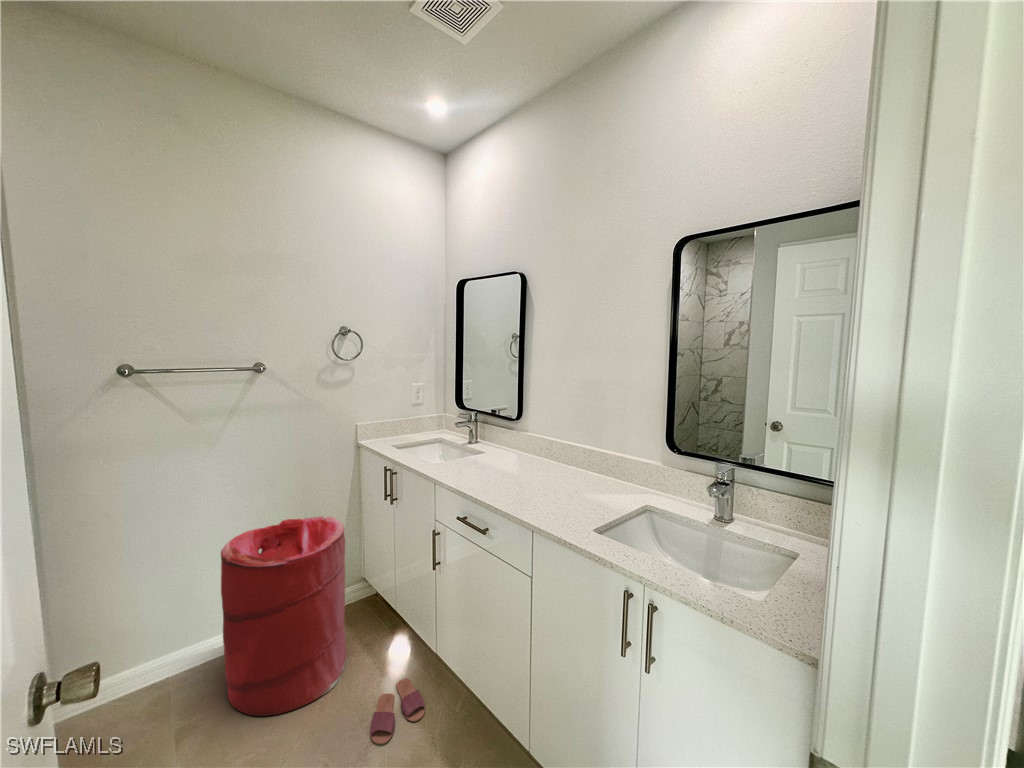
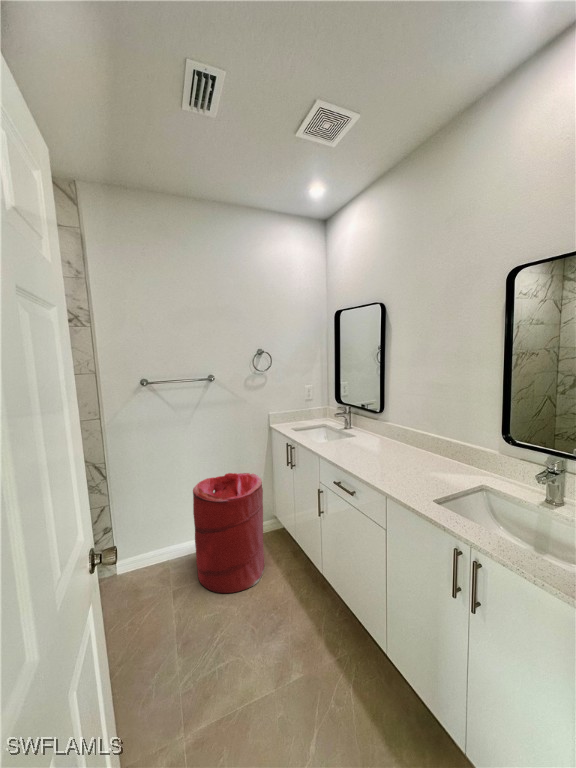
slippers: present [370,678,425,744] -> none [279,586,314,626]

